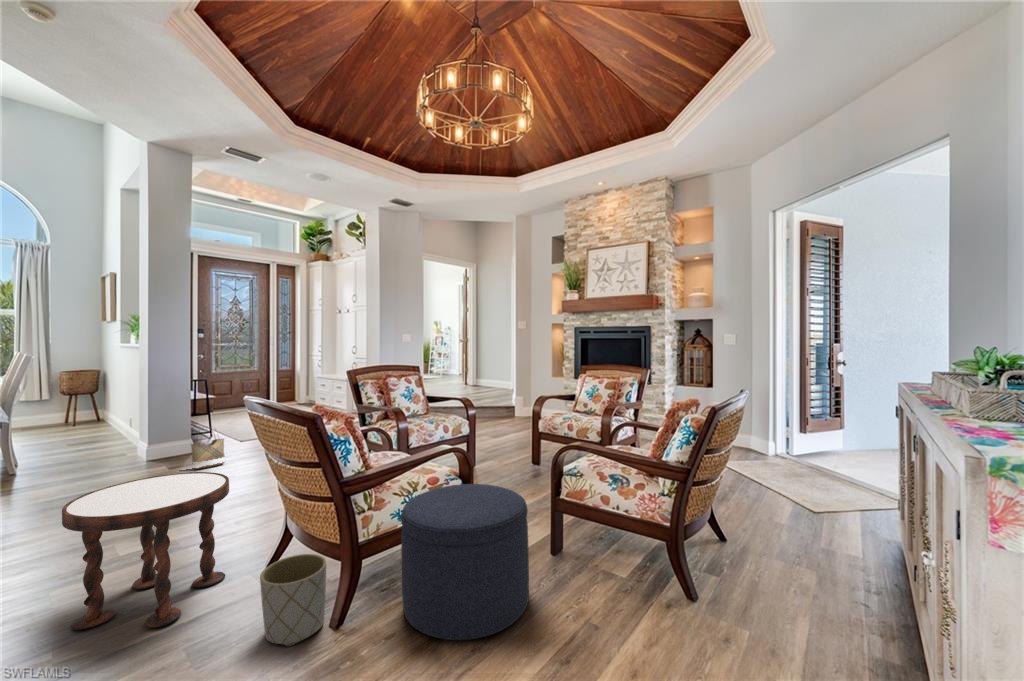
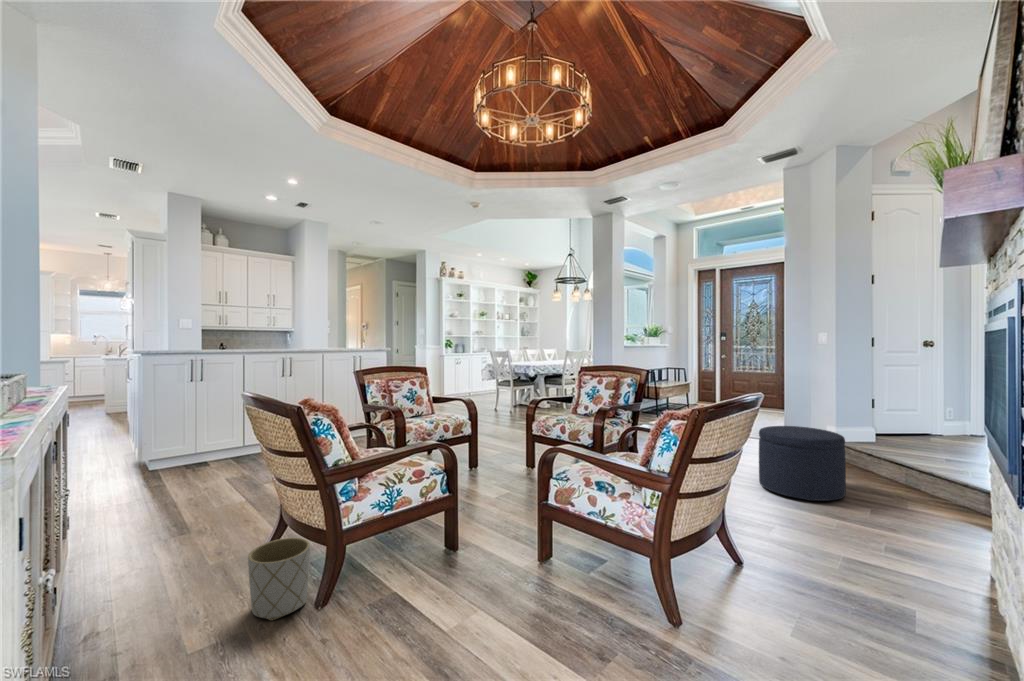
woven basket: present [191,439,225,469] -> none [211,421,243,461]
side table: present [62,472,229,630] -> none [81,461,231,599]
ottoman: present [401,484,529,640] -> present [759,426,846,501]

